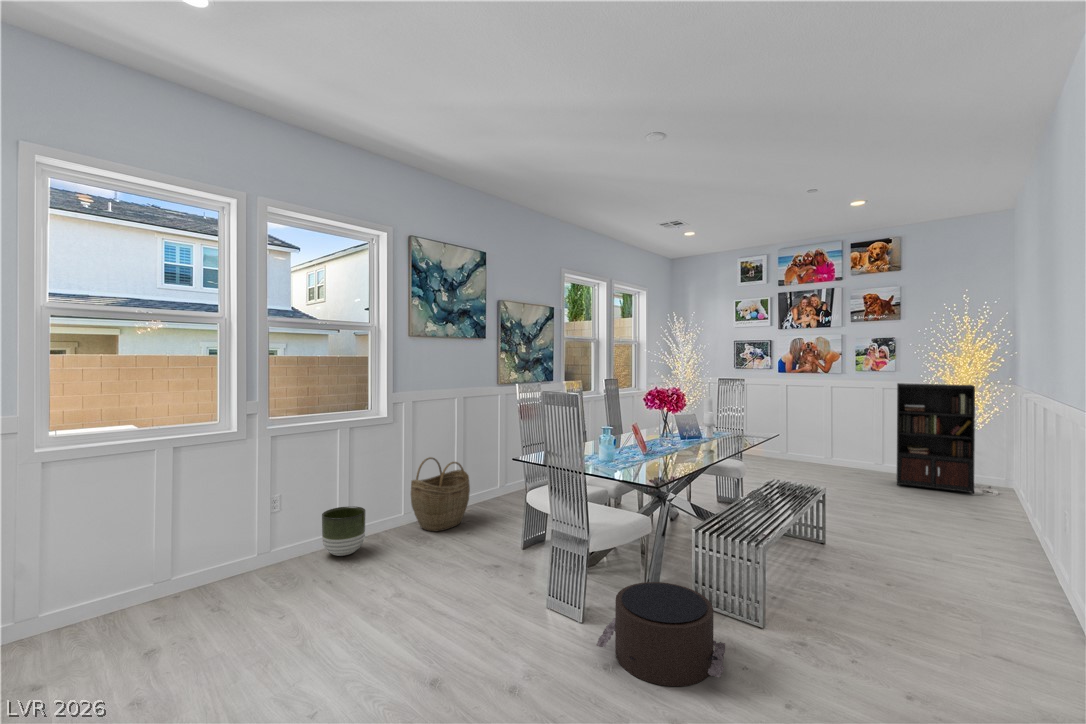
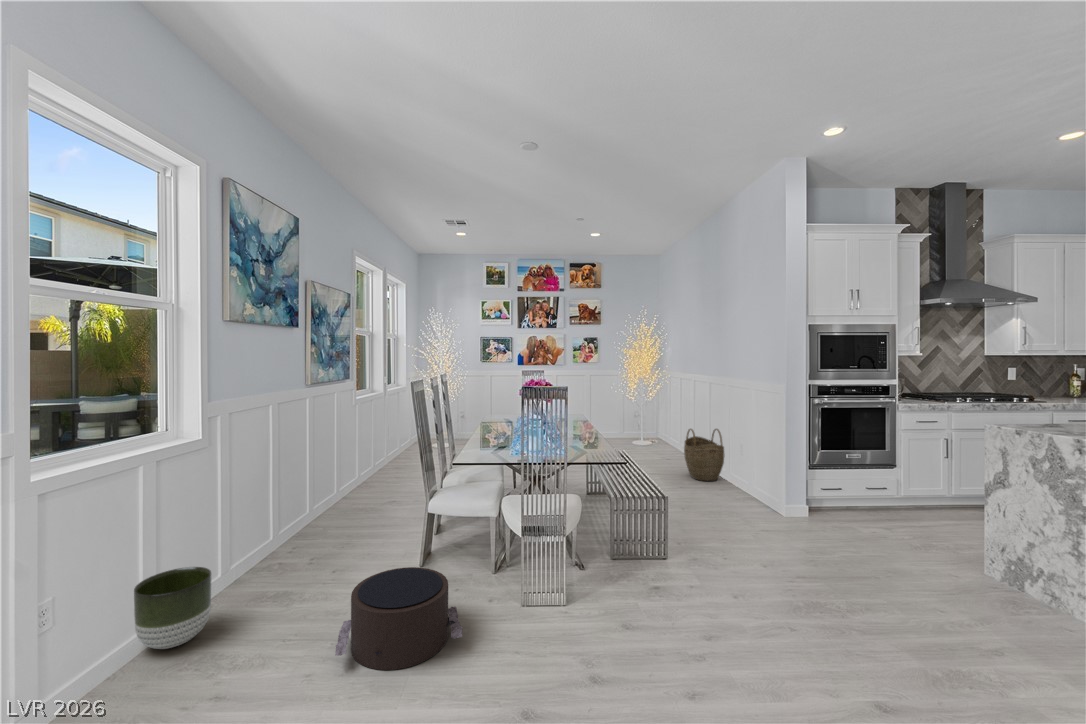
bookcase: present [897,383,991,494] -> none [607,371,654,445]
woven basket: present [411,457,470,532] -> present [684,429,724,481]
pouf: present [597,582,725,686] -> present [335,567,462,670]

